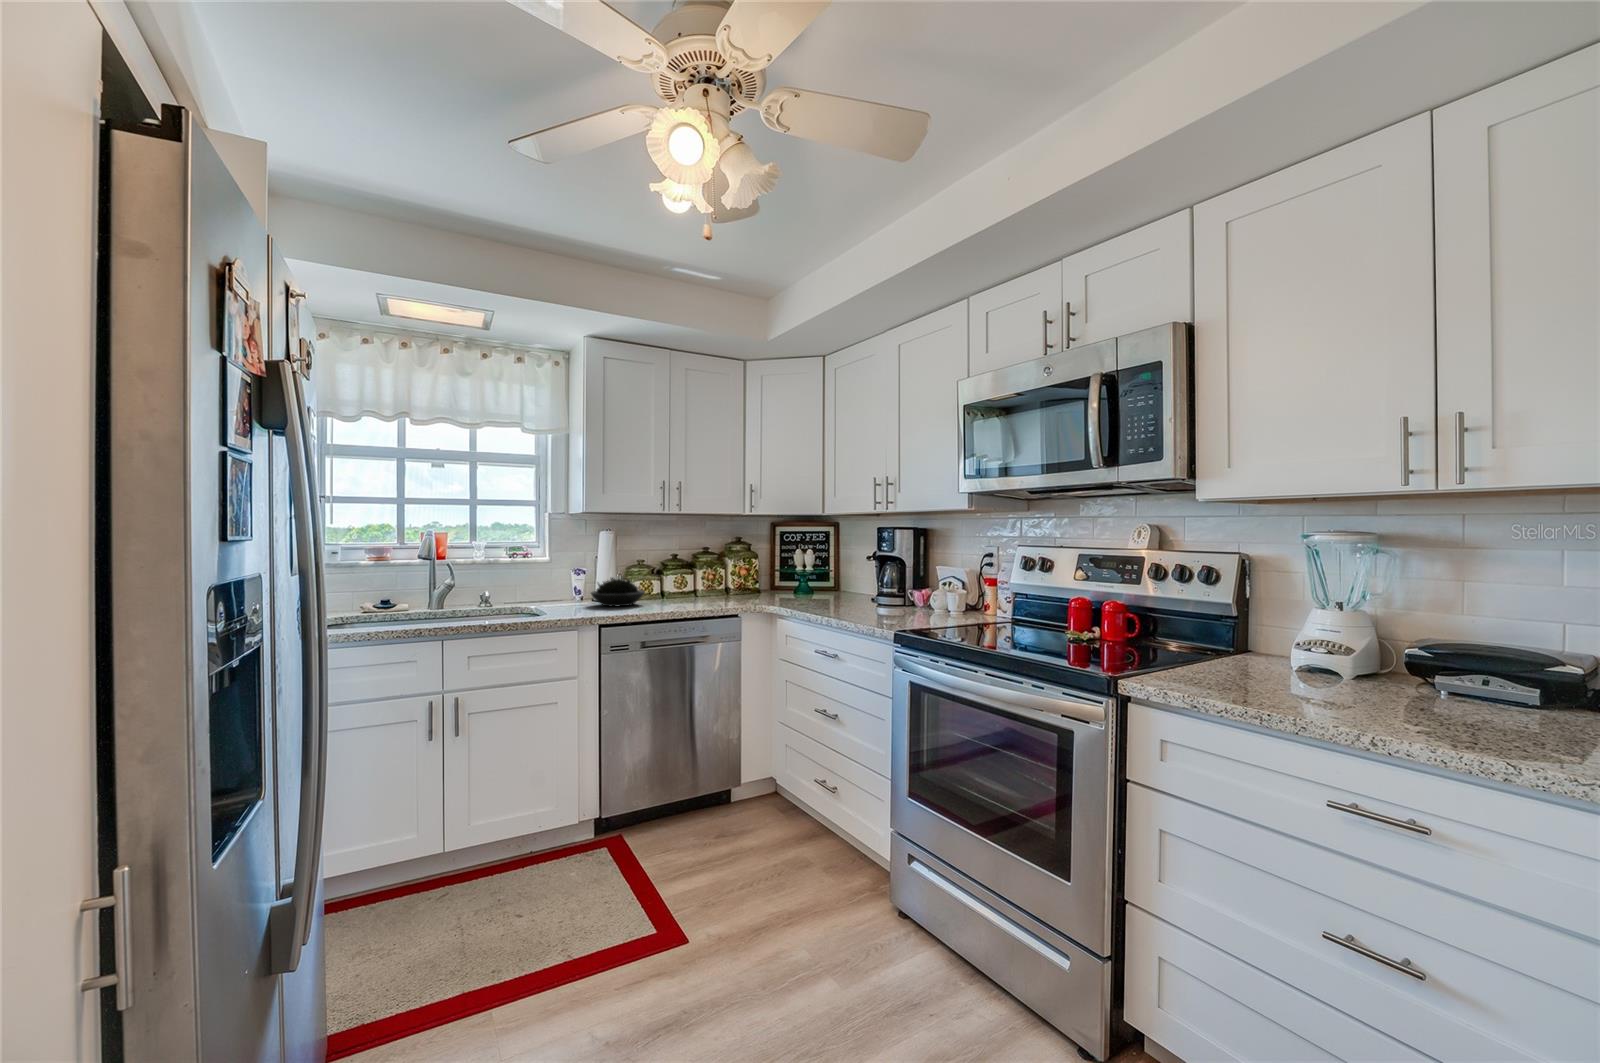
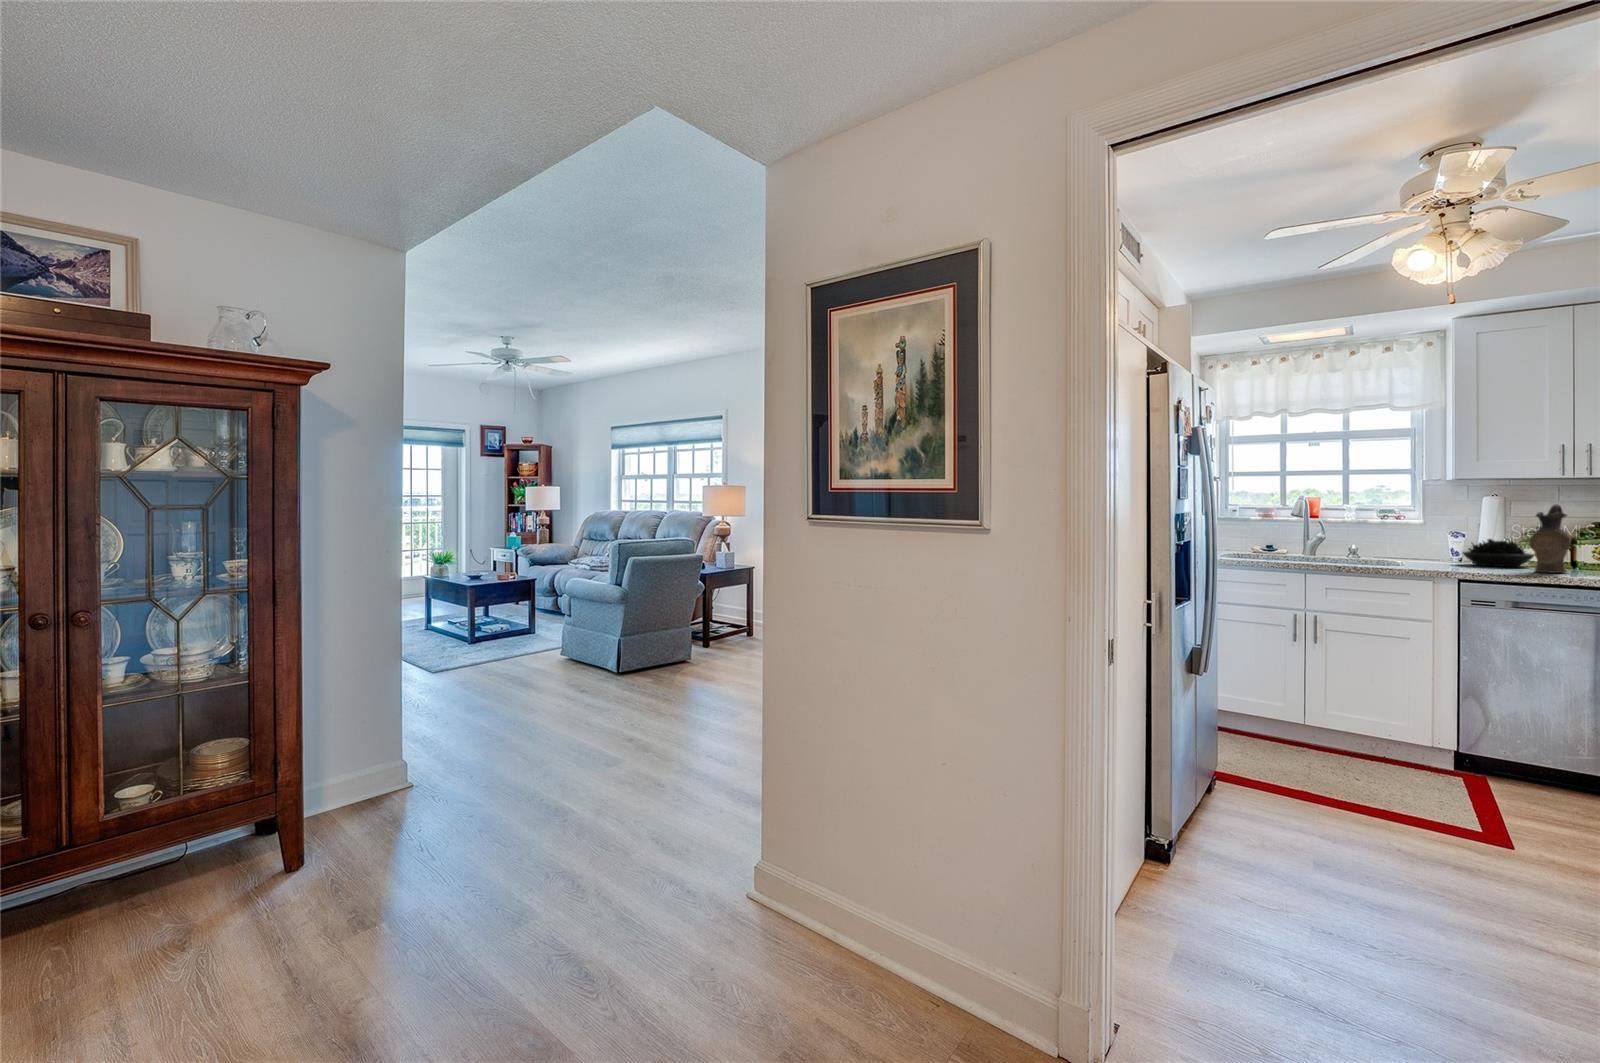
ceramic pitcher: none [650,542,679,611] -> present [1529,504,1571,573]

